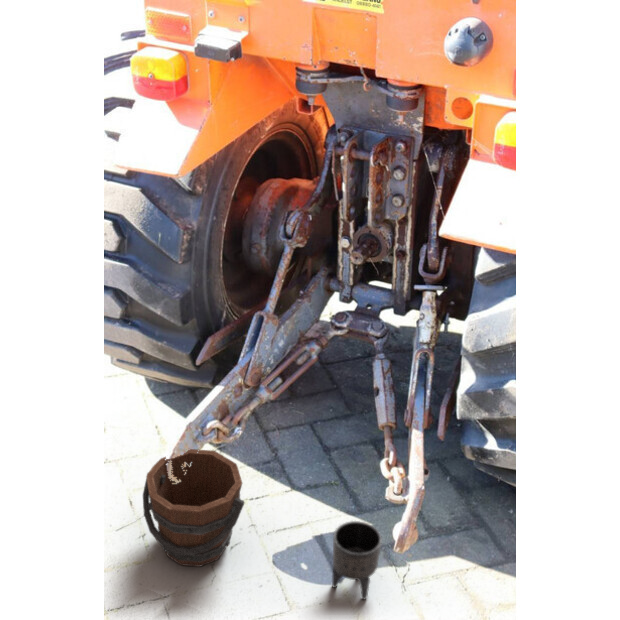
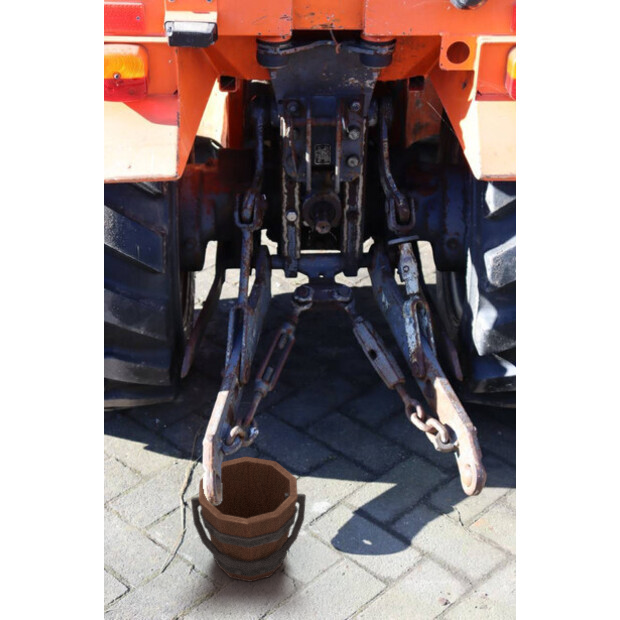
planter: present [332,521,382,599] -> none [400,478,448,552]

